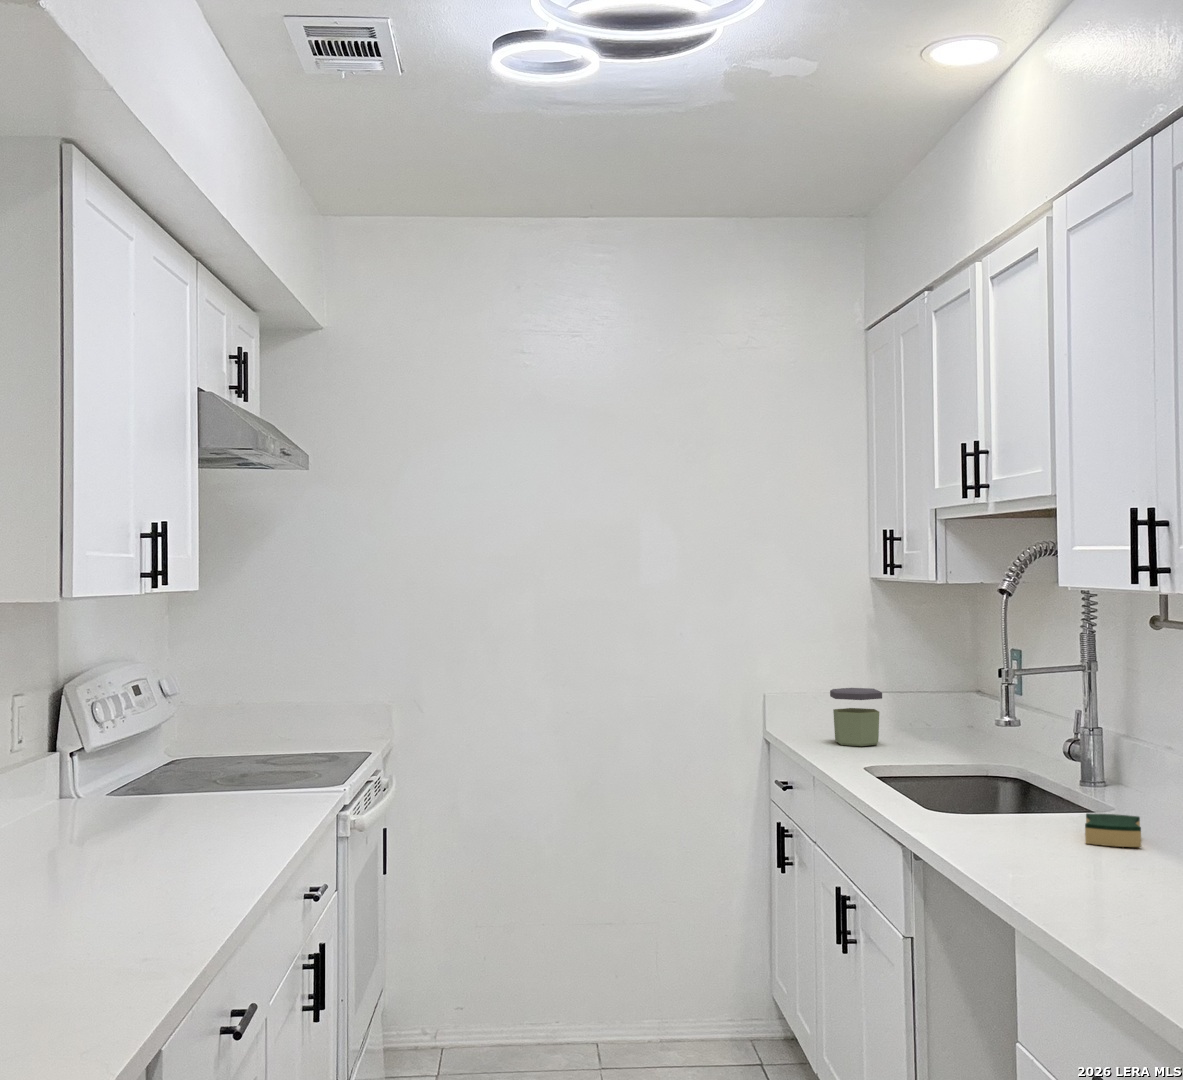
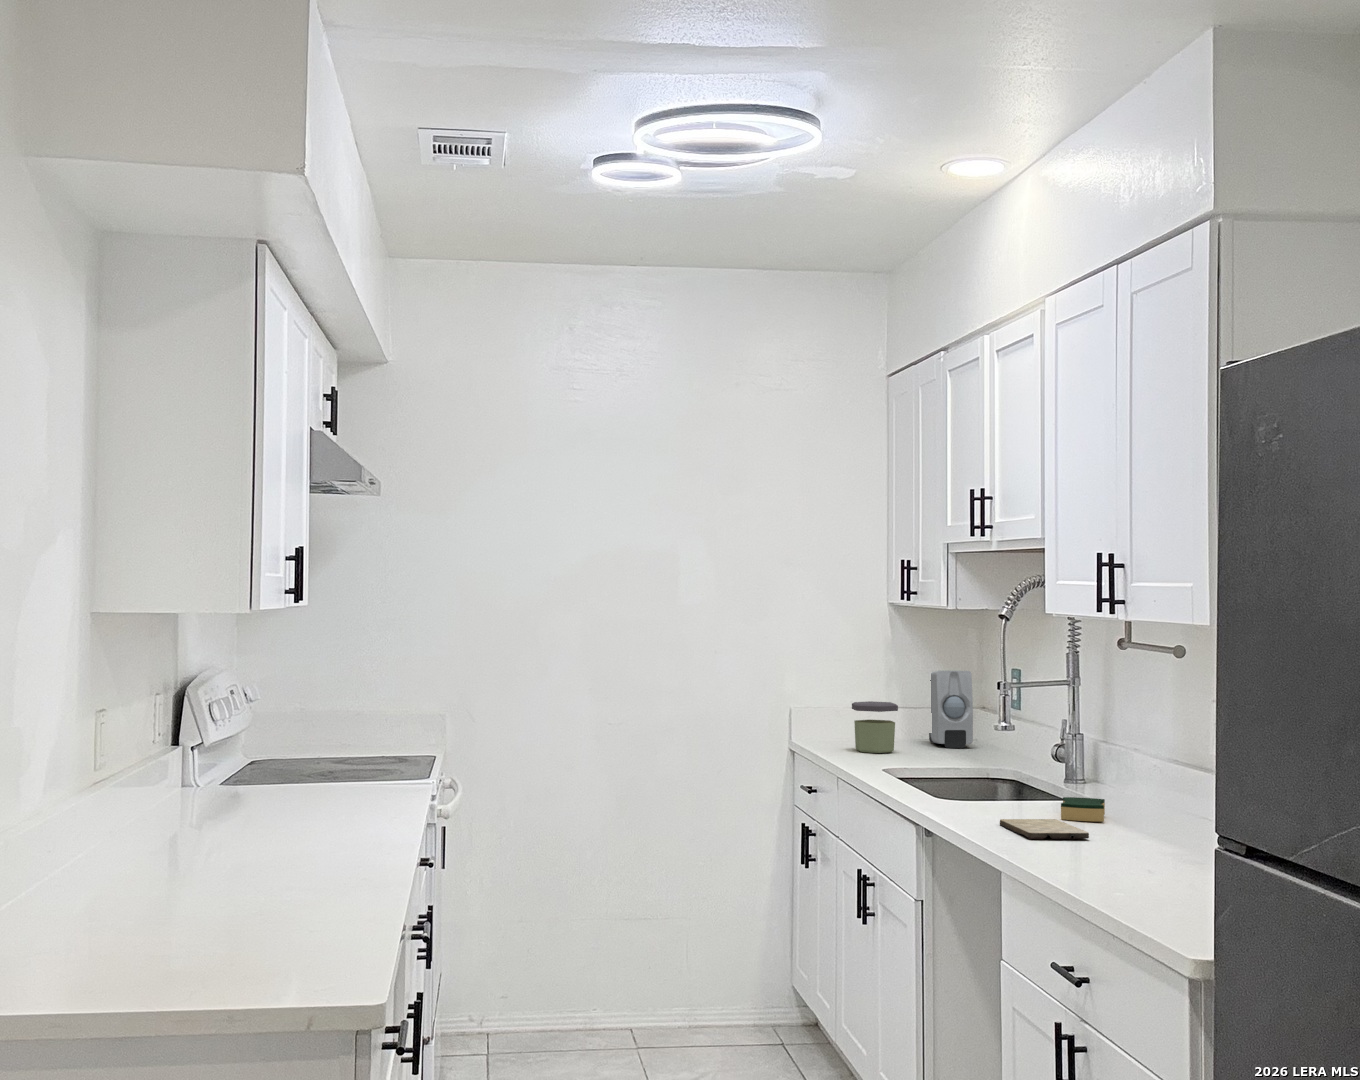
soap dispenser: none [917,652,968,738] -> present [929,671,973,748]
cutting board: none [1008,846,1128,878] -> present [1000,819,1089,839]

